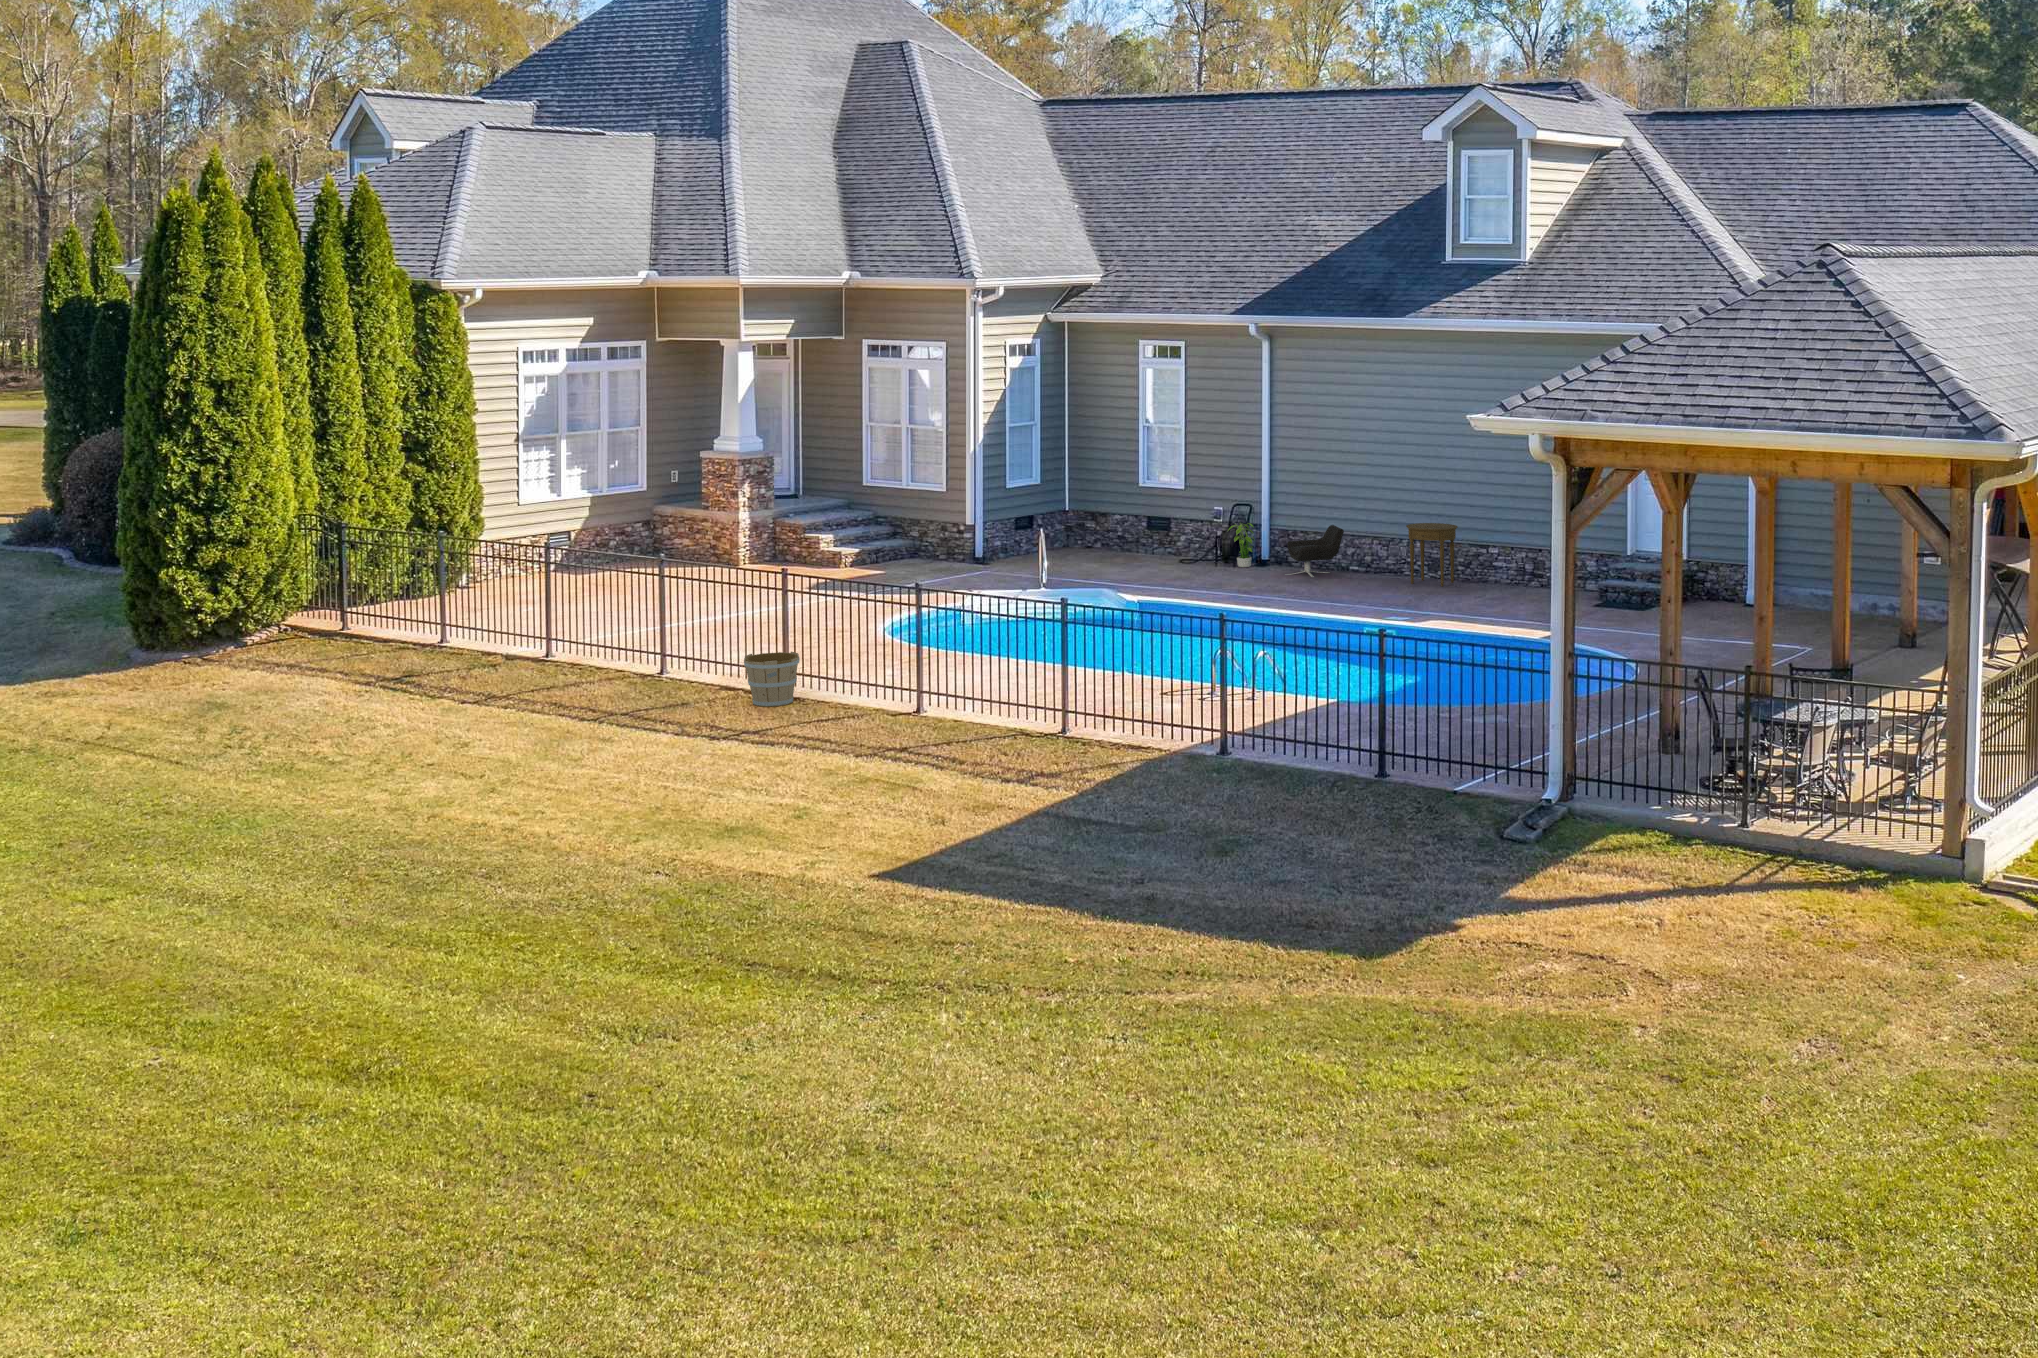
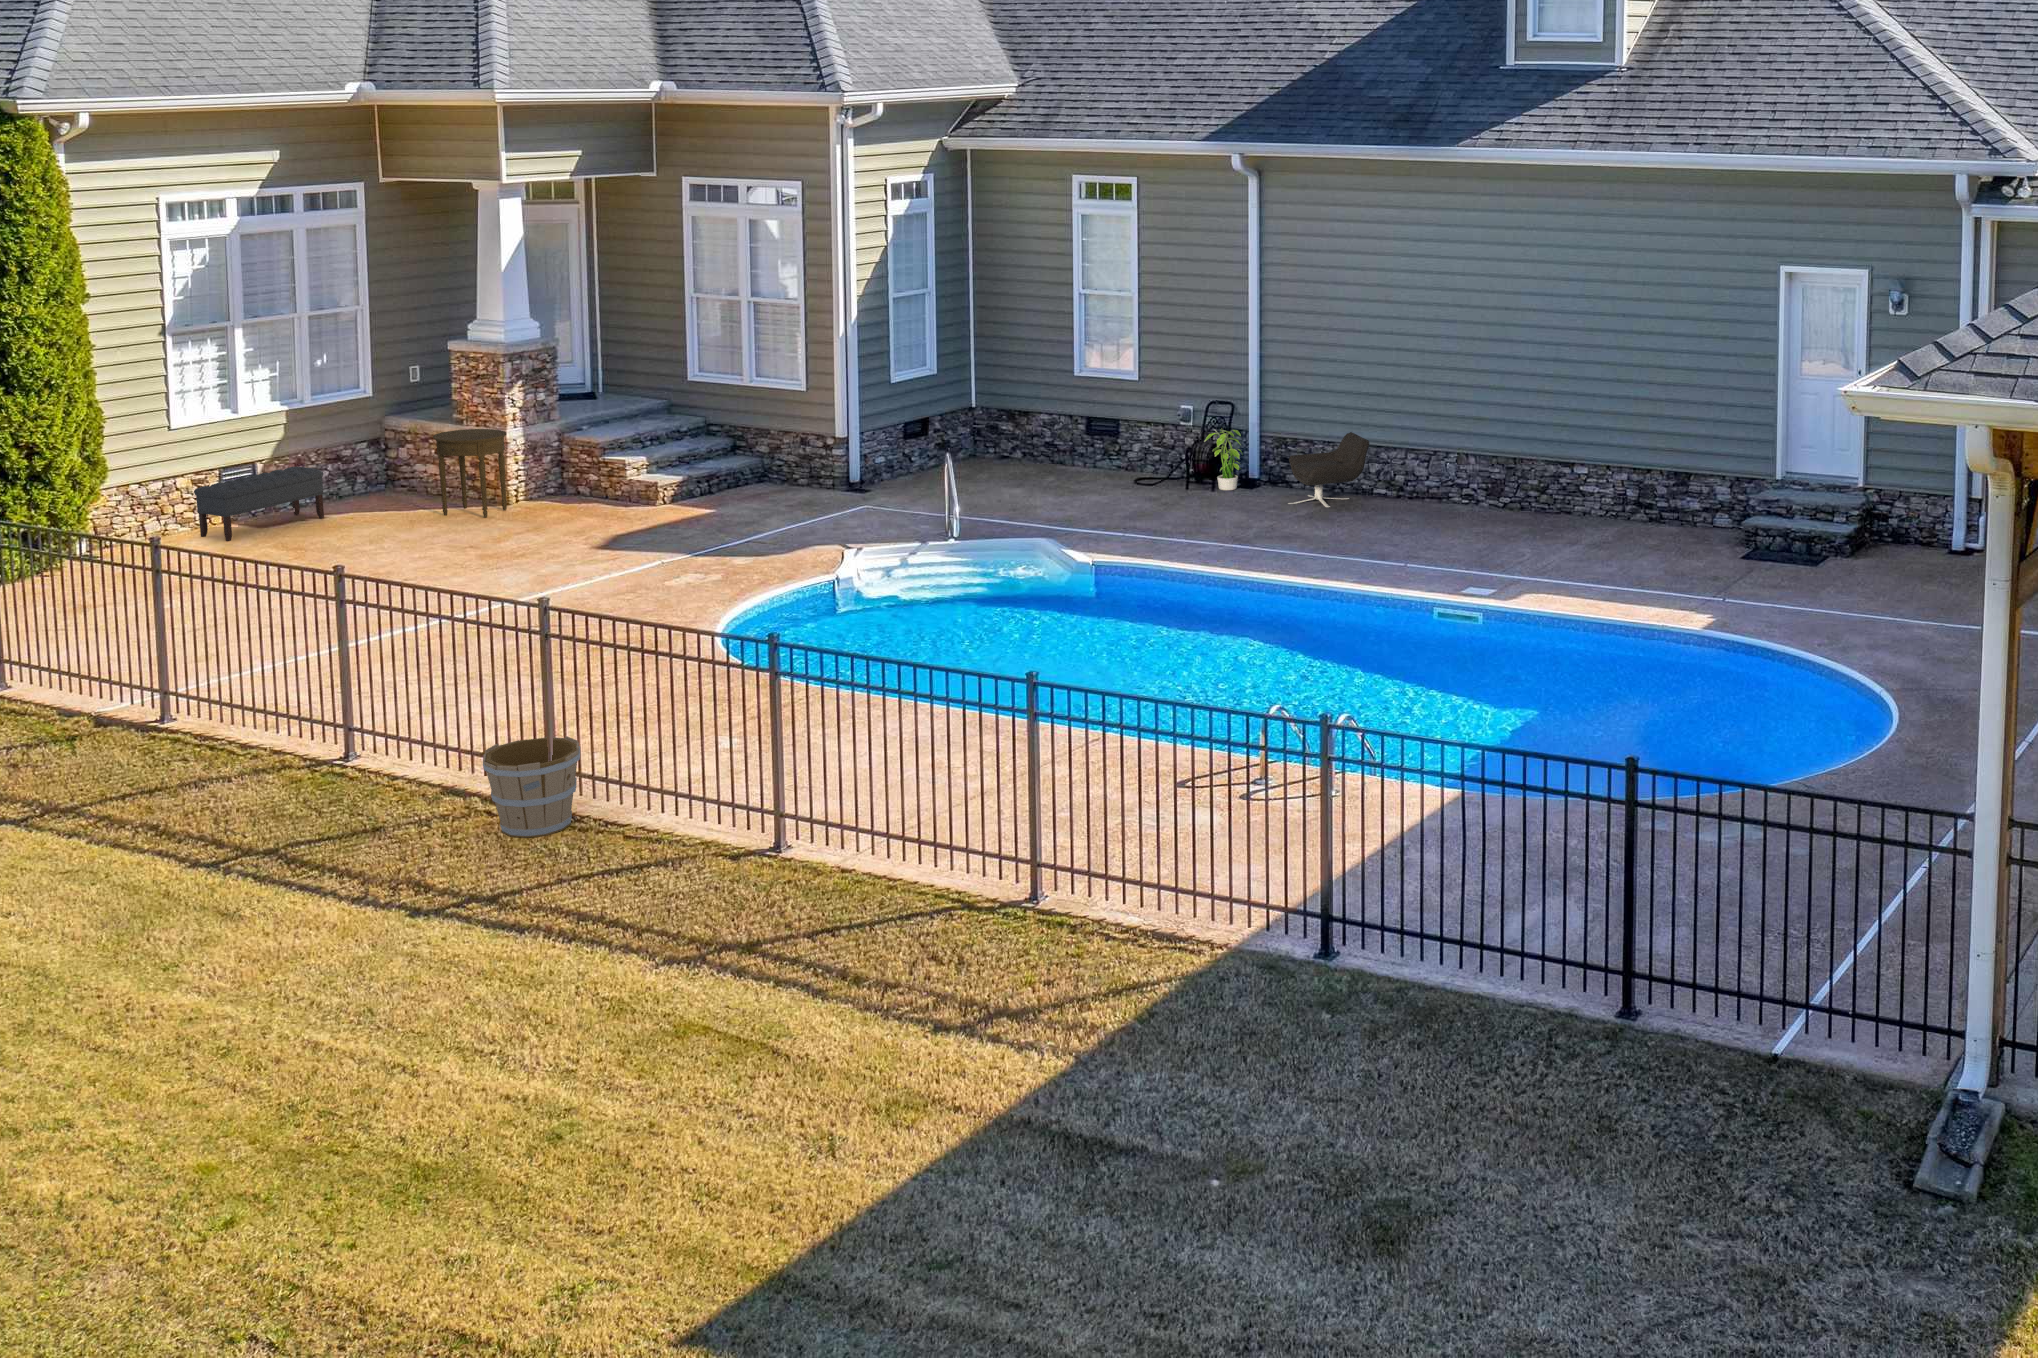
side table: present [1406,523,1458,586] -> present [433,429,507,518]
bench: none [533,535,616,582] -> present [194,467,324,541]

